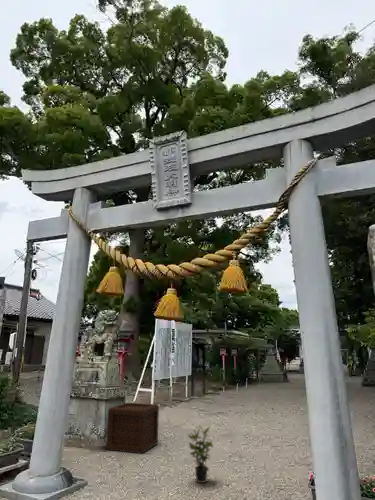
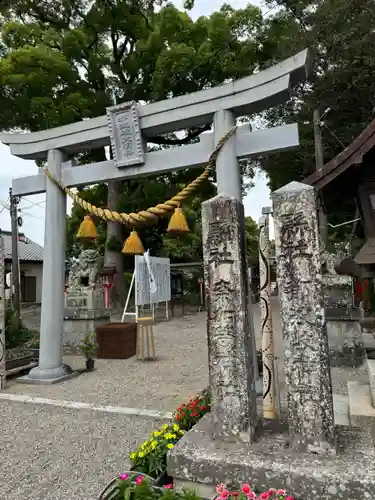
stool: none [156,400,181,461] -> present [136,317,155,362]
potted plant: present [189,427,213,483] -> present [79,333,99,371]

